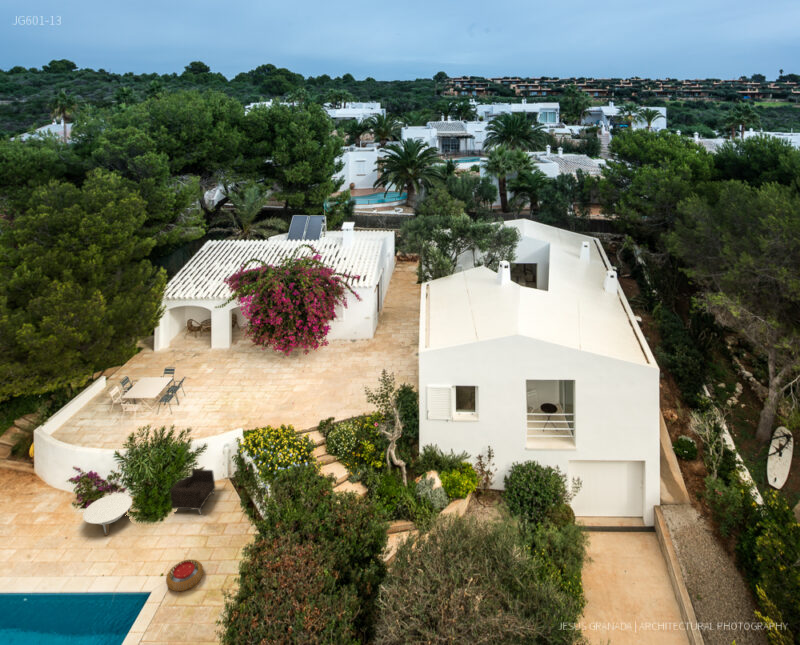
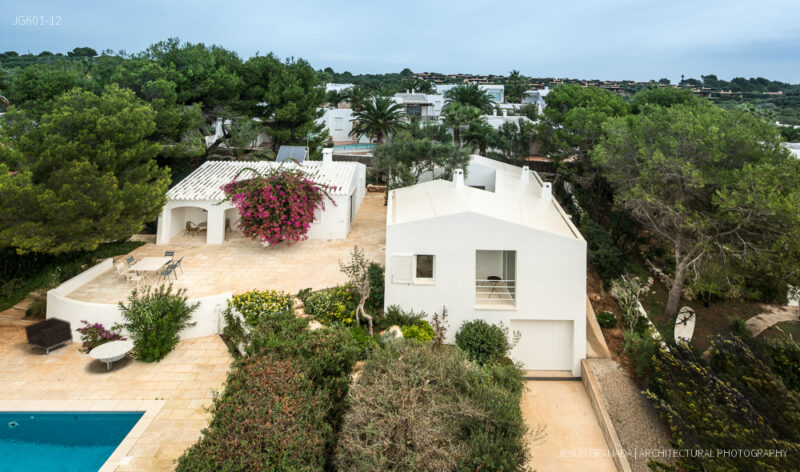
armchair: present [168,469,216,514] -> present [25,317,73,354]
pouf: present [166,560,203,591] -> none [162,383,195,405]

